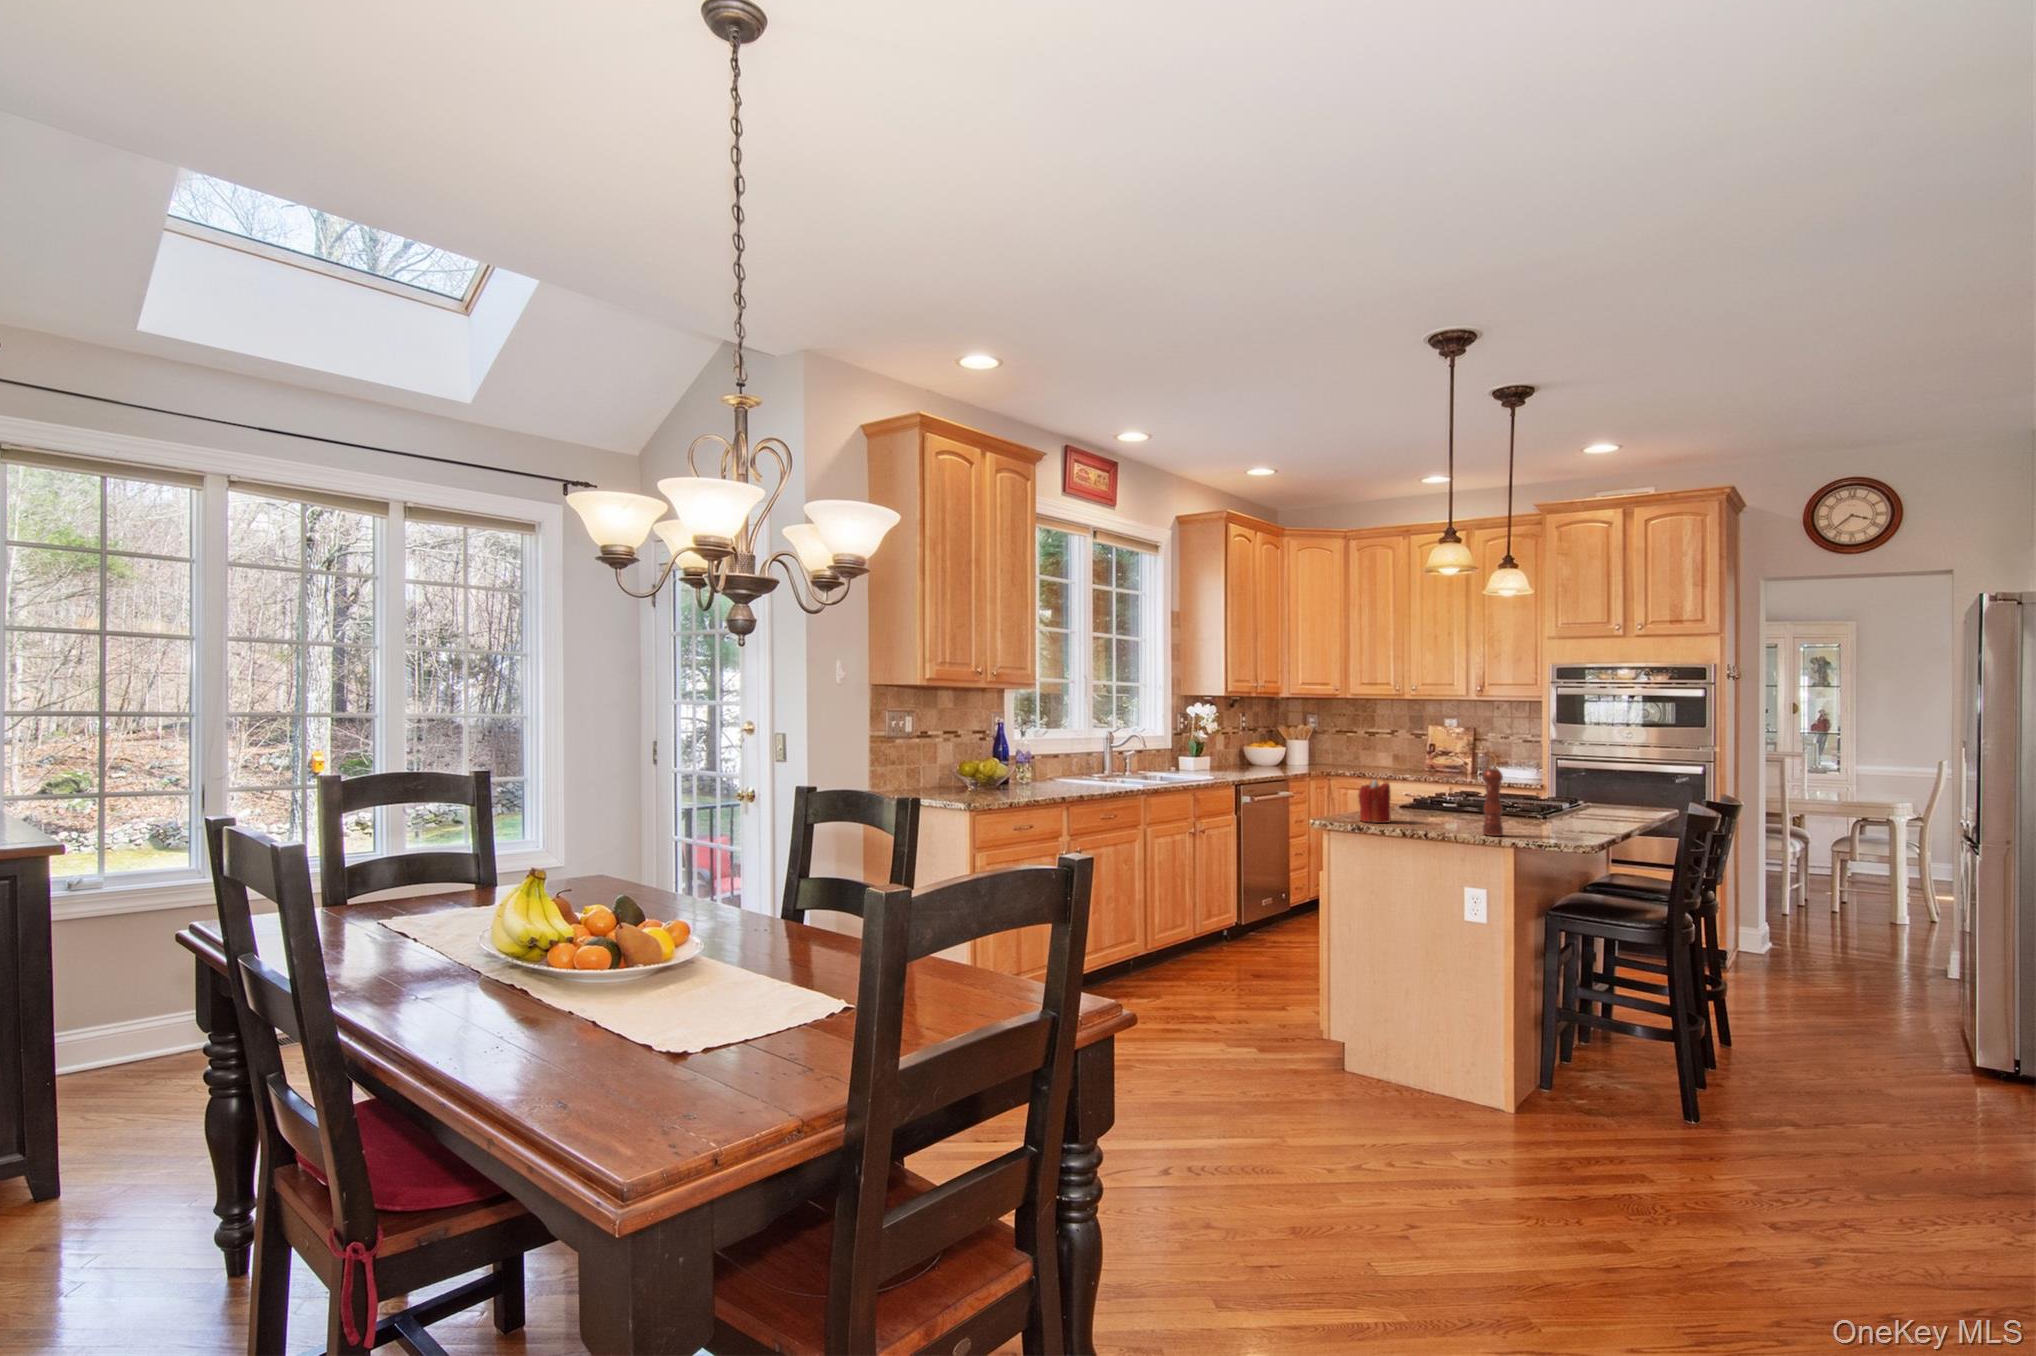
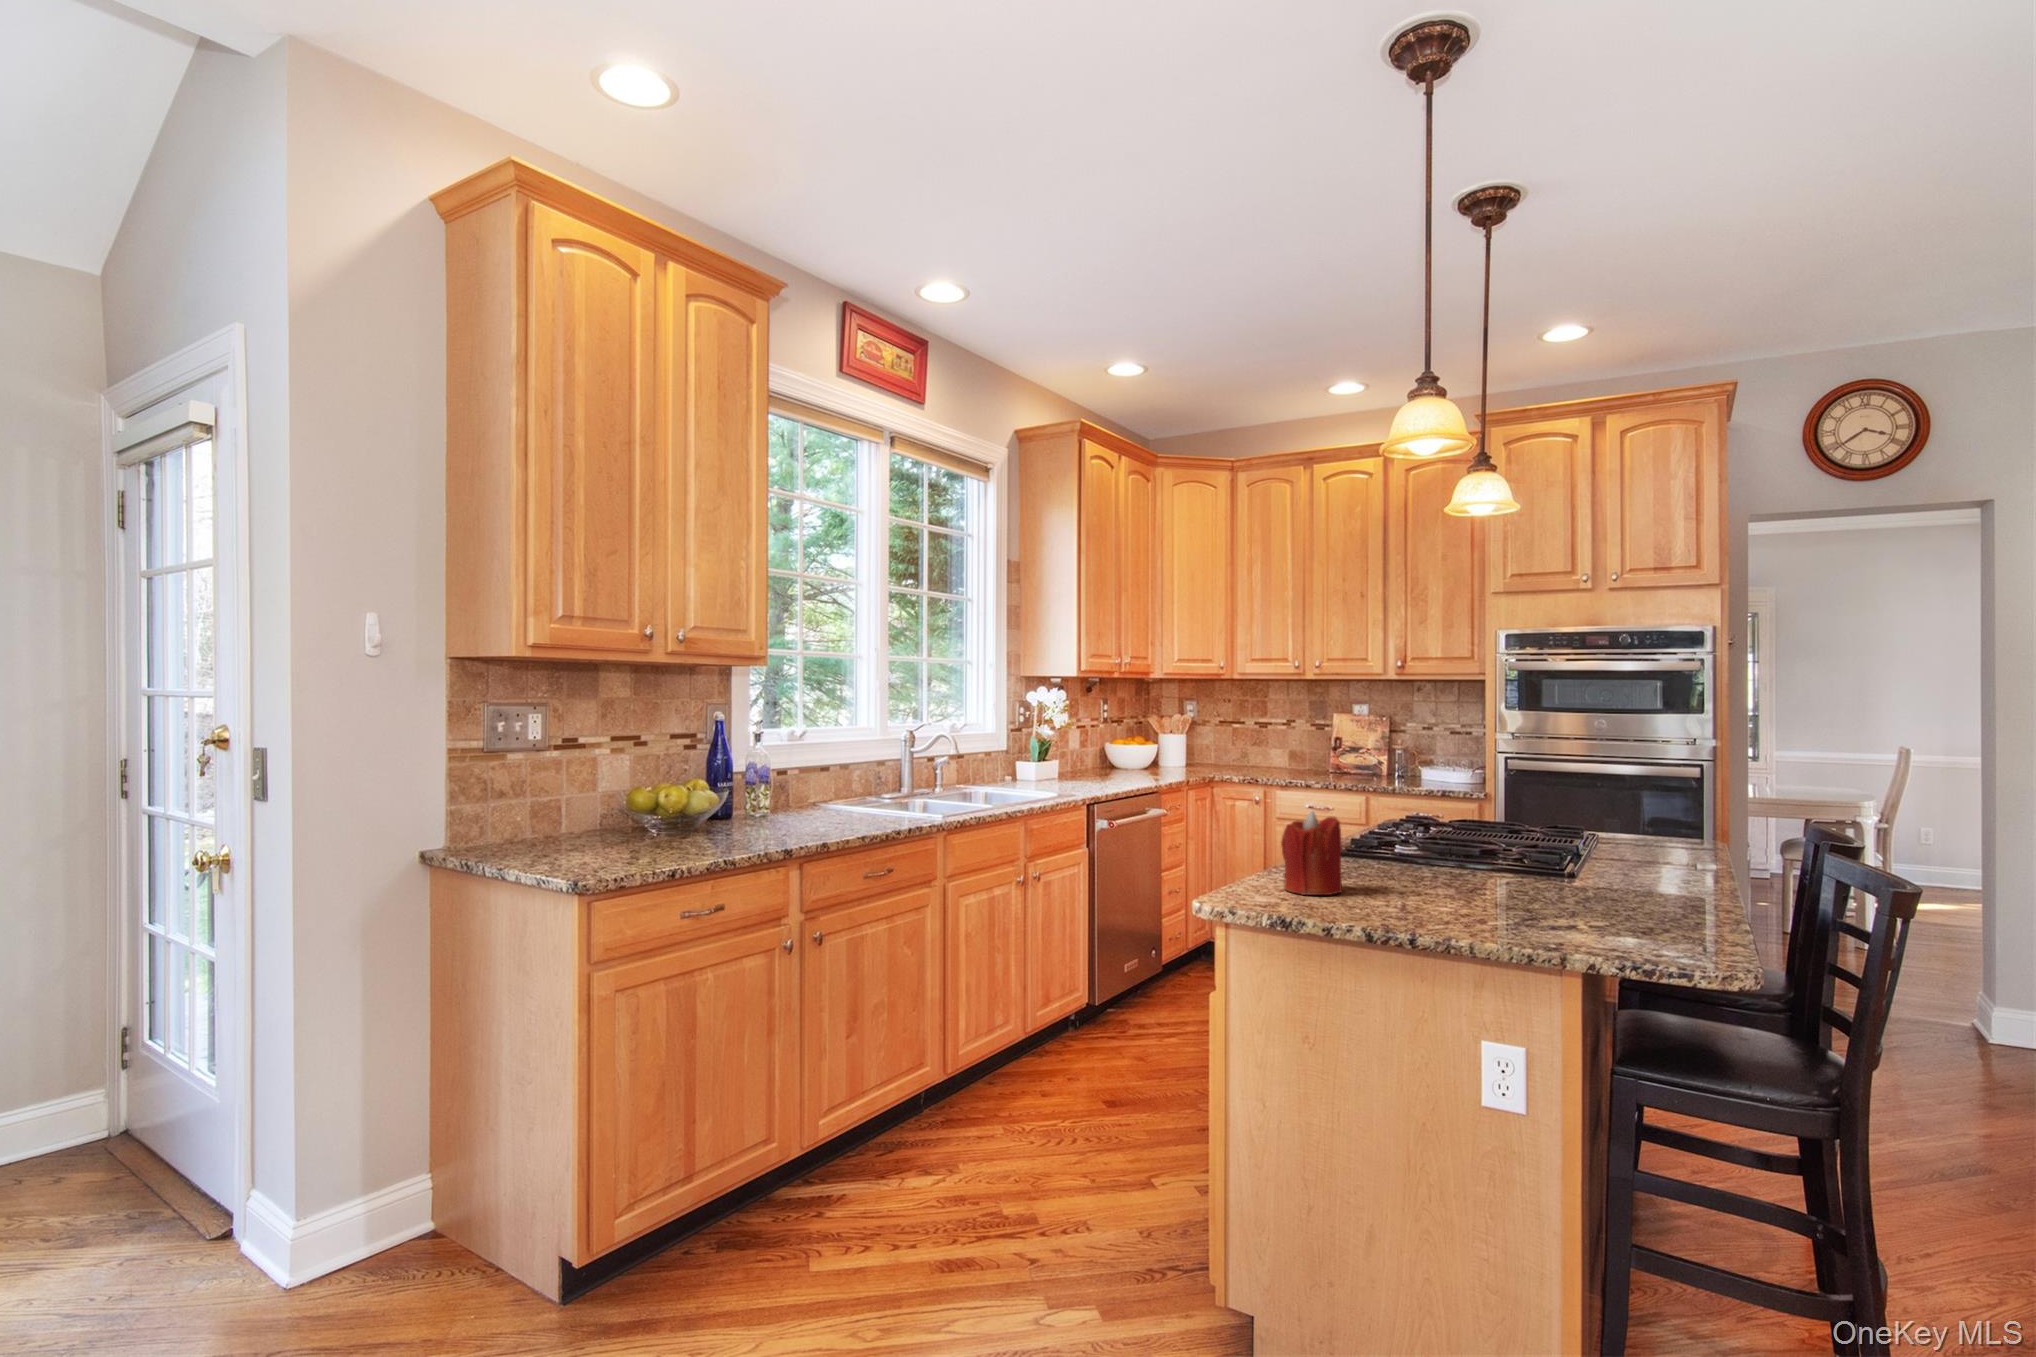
pepper mill: present [1483,764,1503,836] -> none [1529,782,1573,928]

